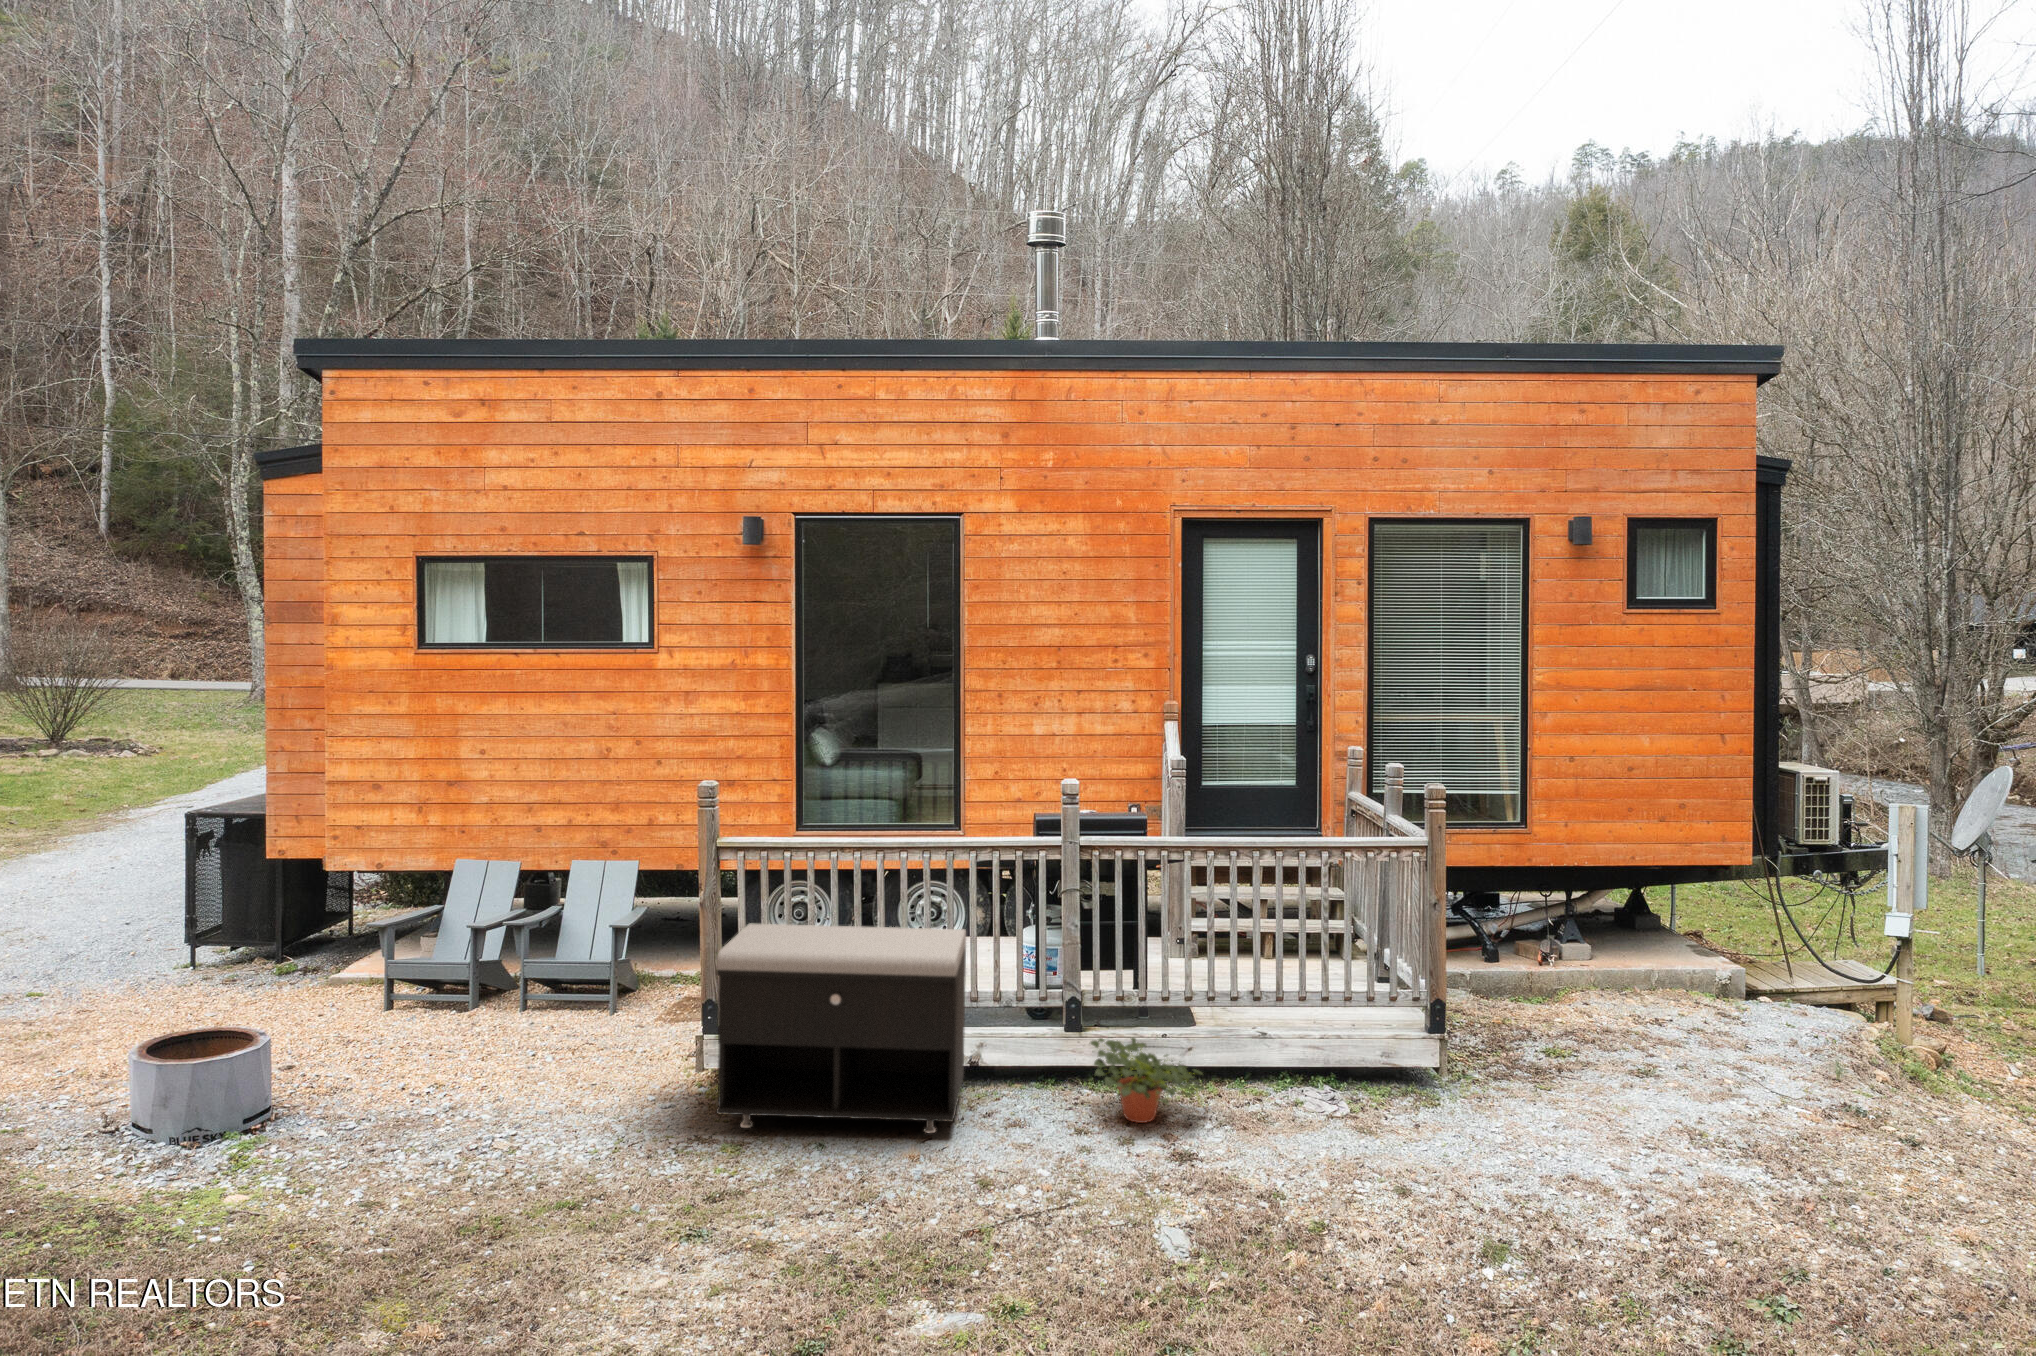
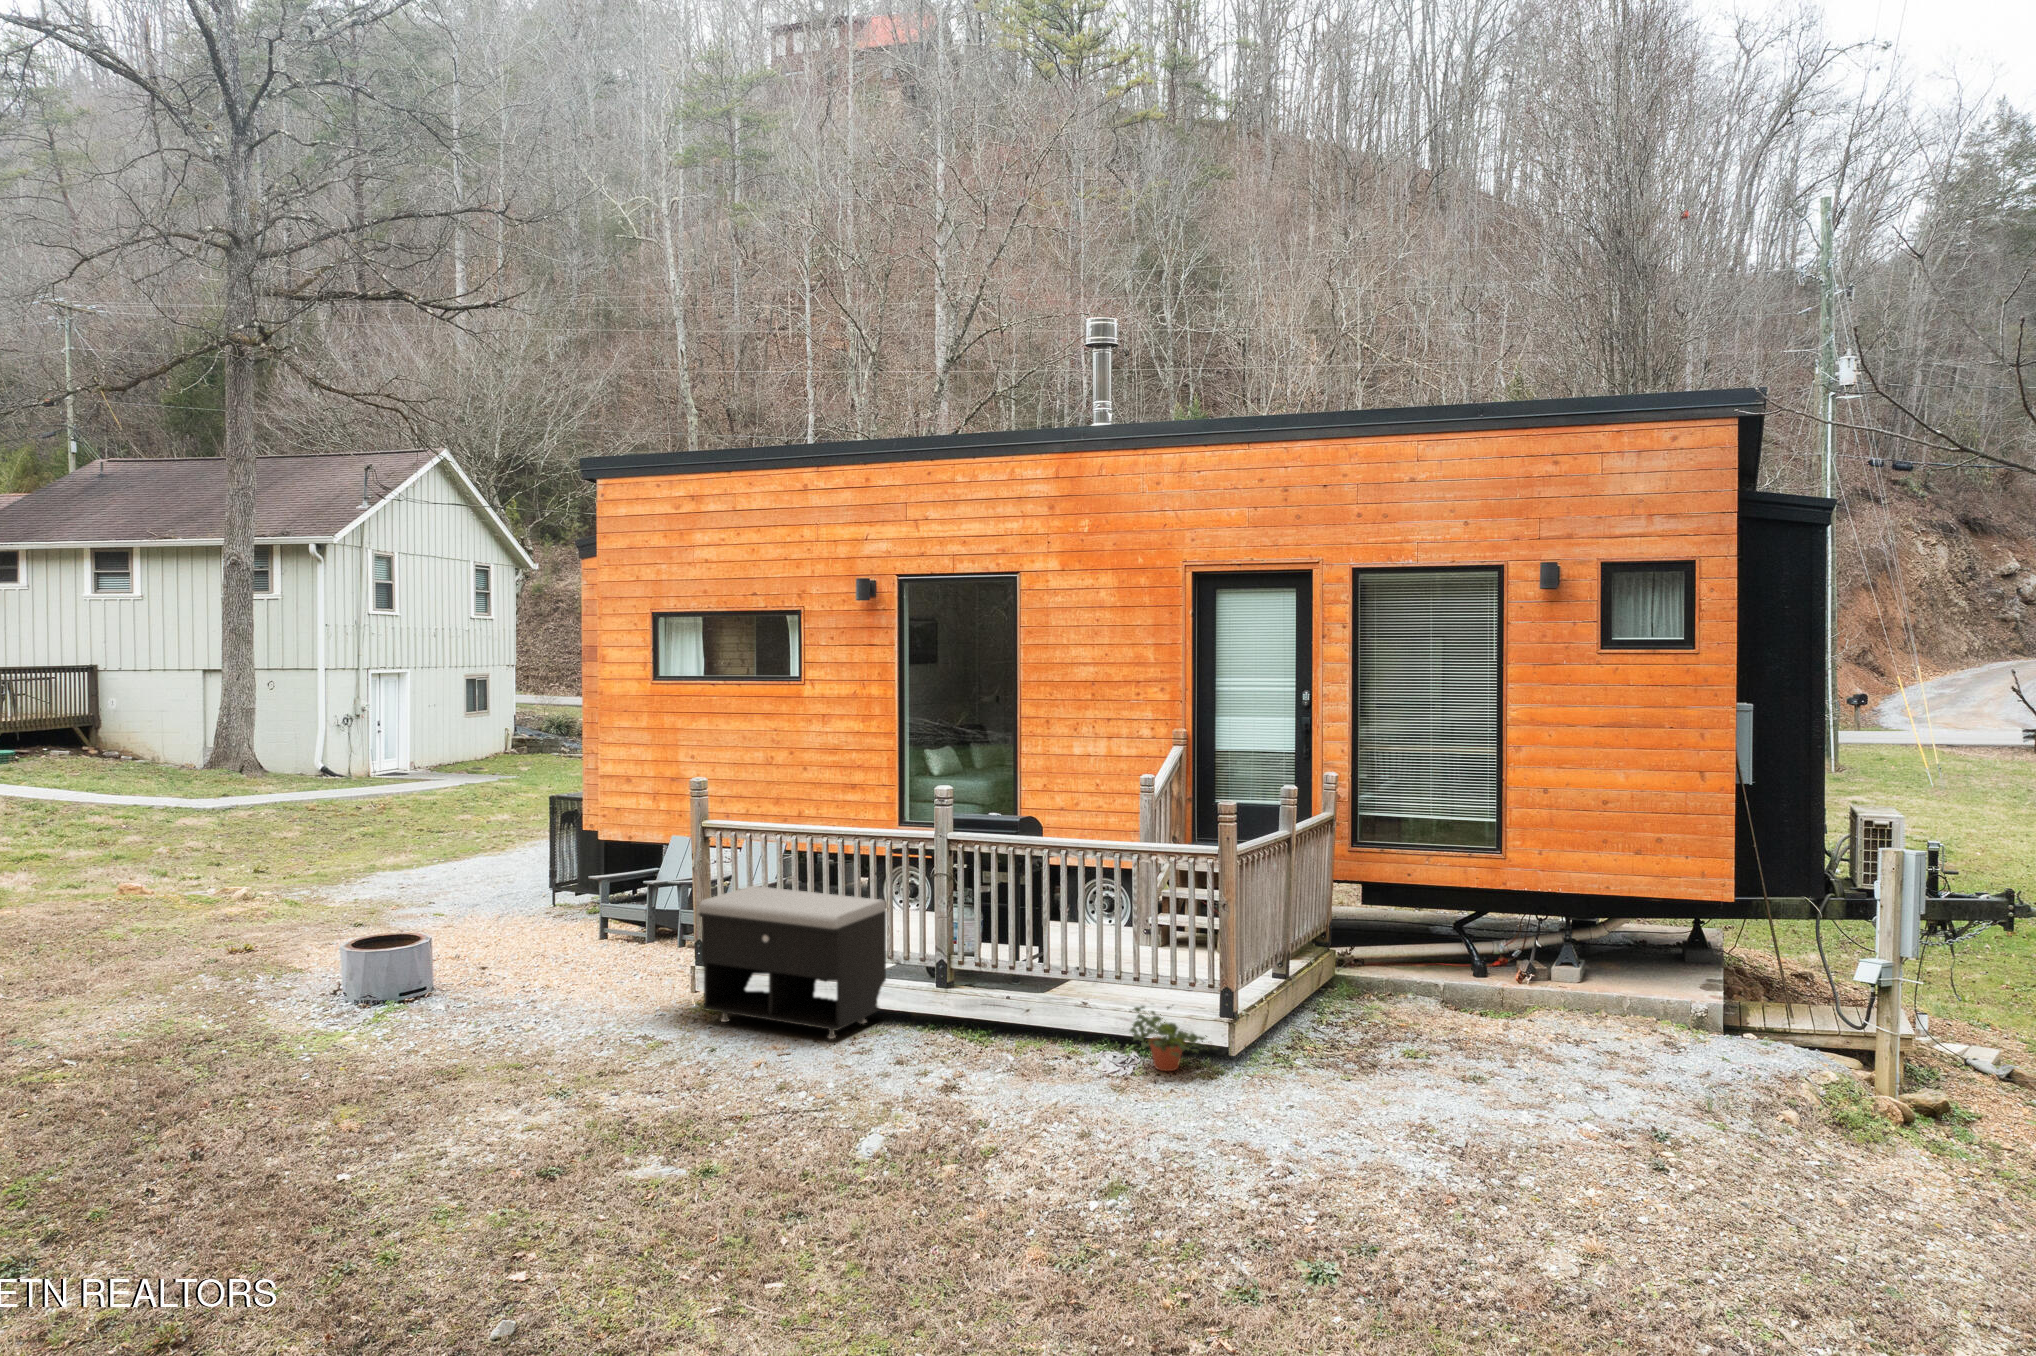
potted plant: present [1091,1037,1205,1123] -> present [1130,1006,1215,1071]

